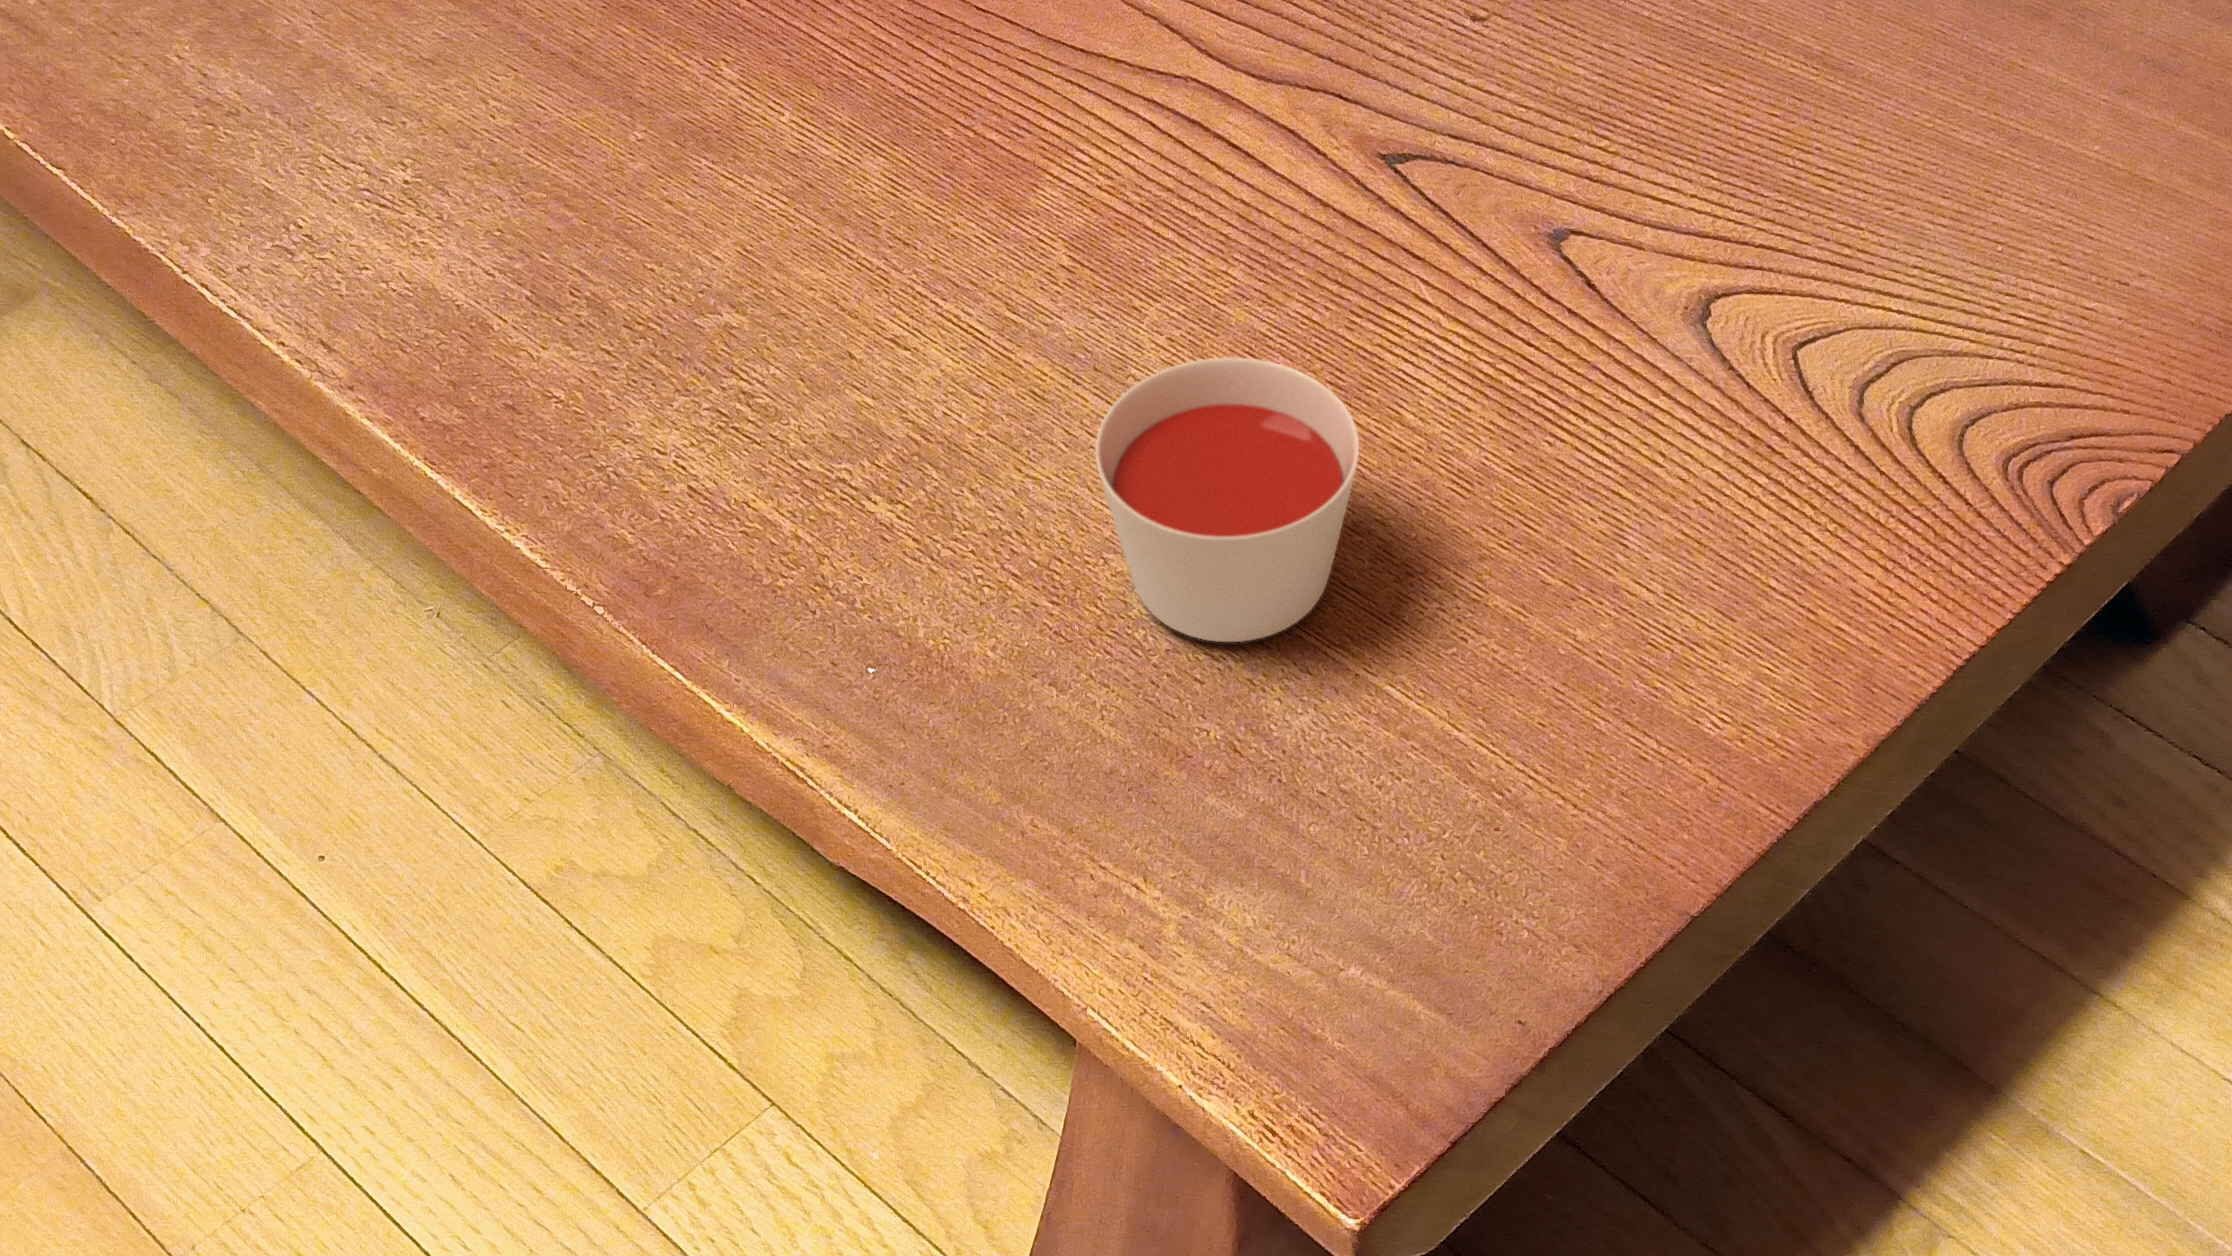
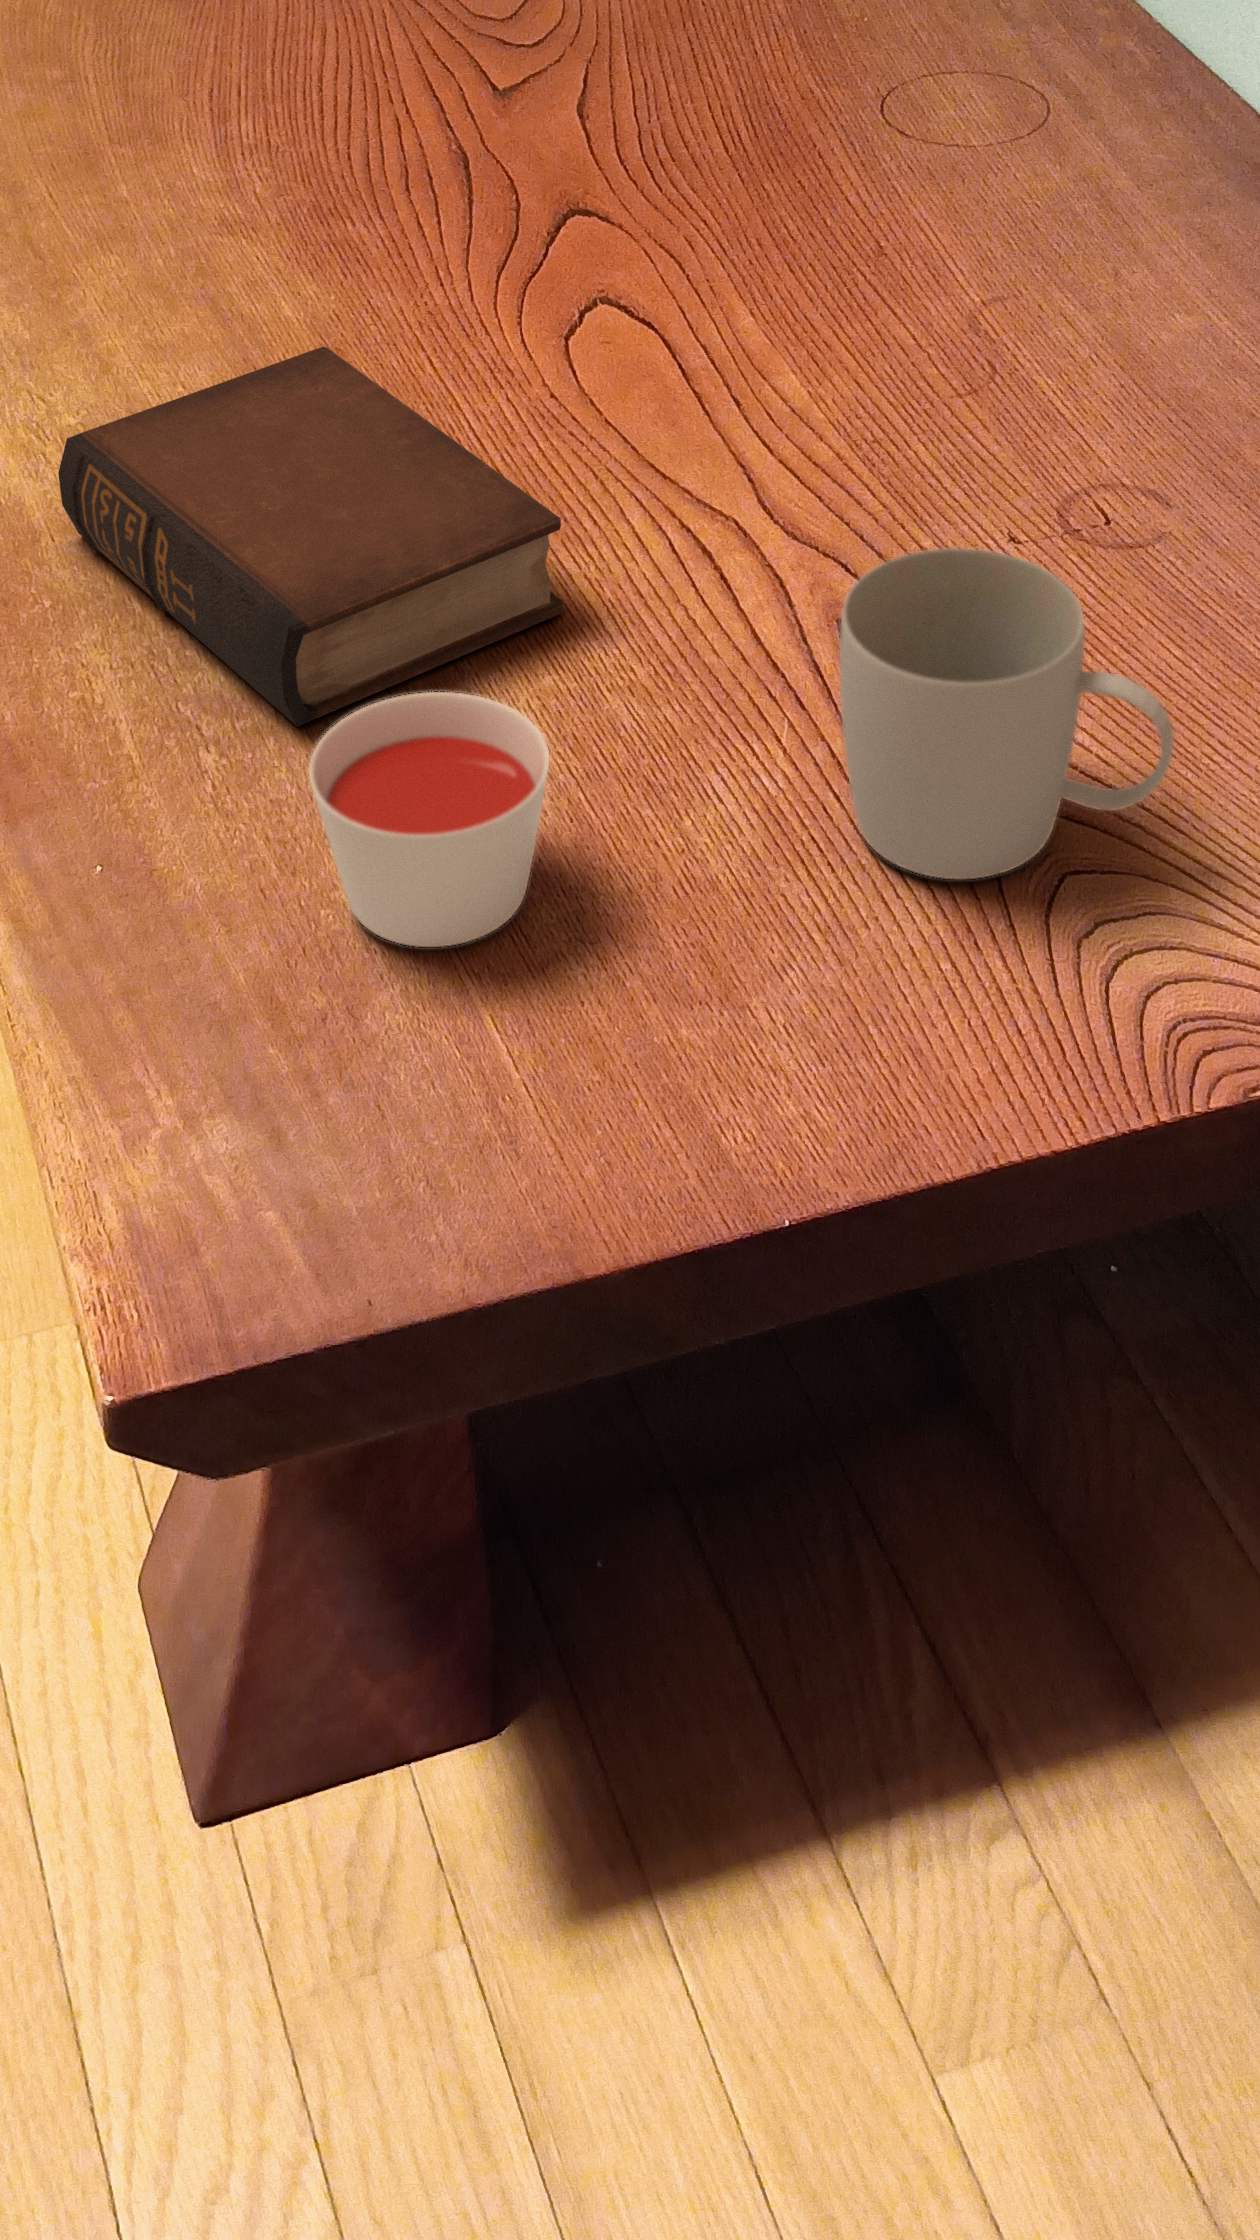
book: none [495,15,1112,446] -> present [58,347,564,727]
mug: none [1546,46,1895,395] -> present [840,548,1173,879]

